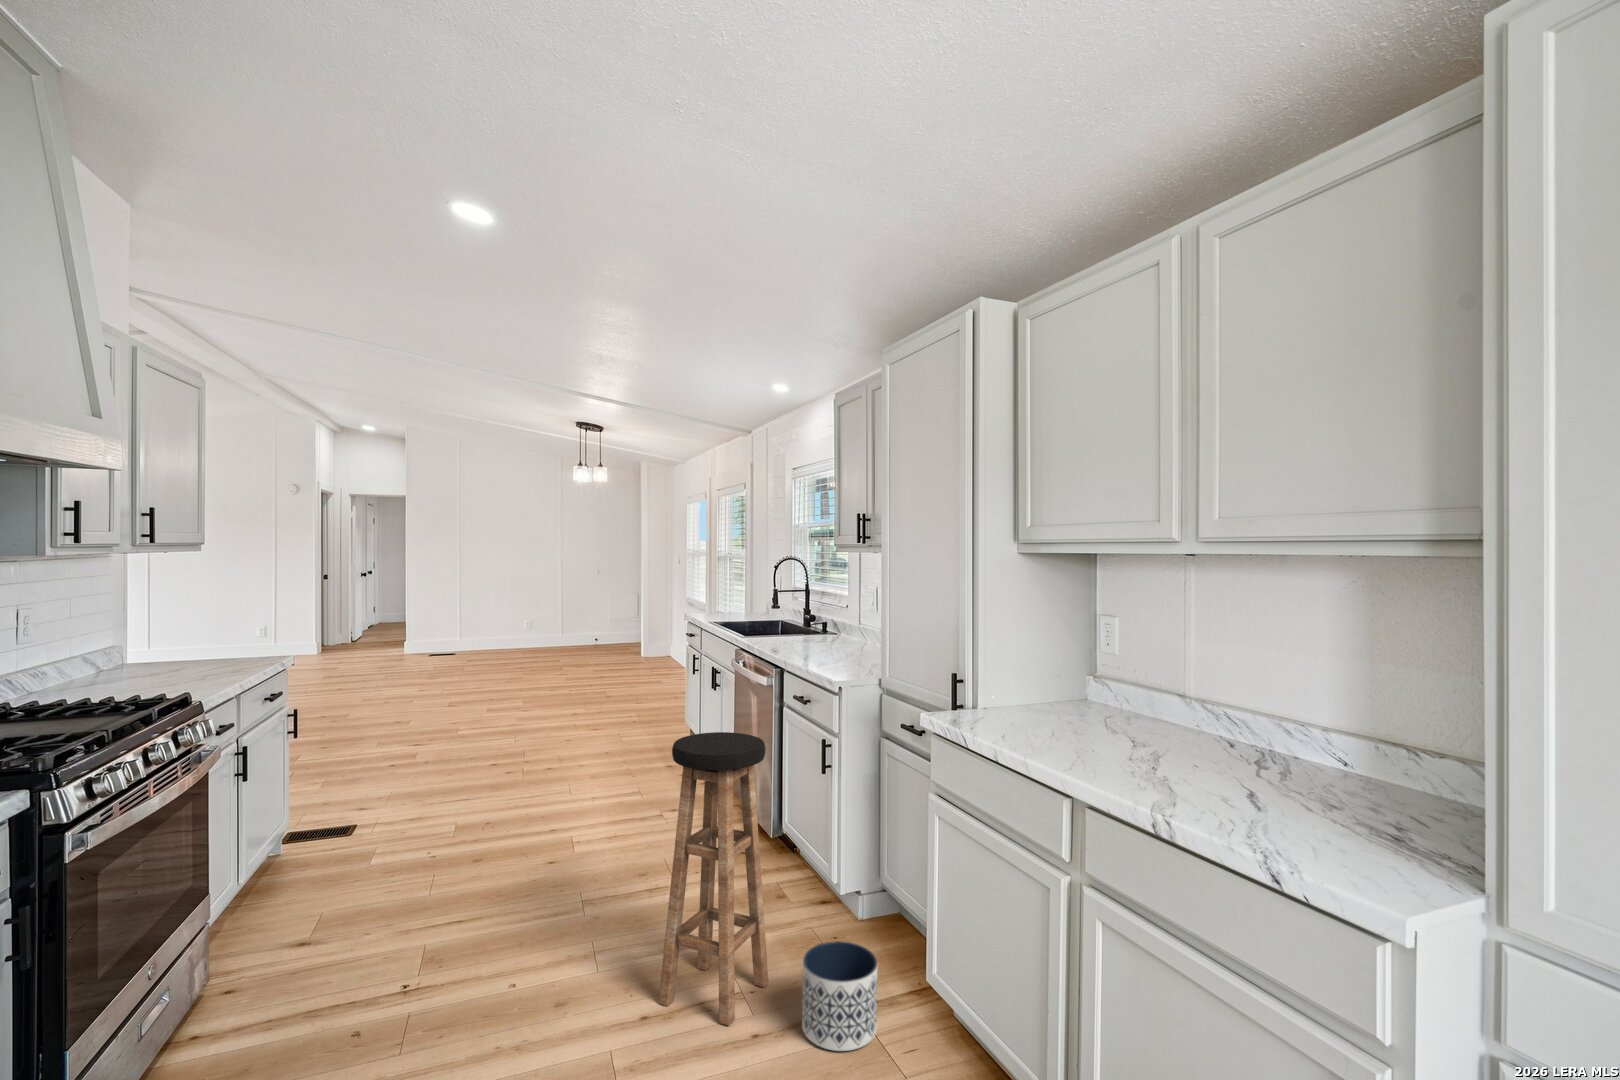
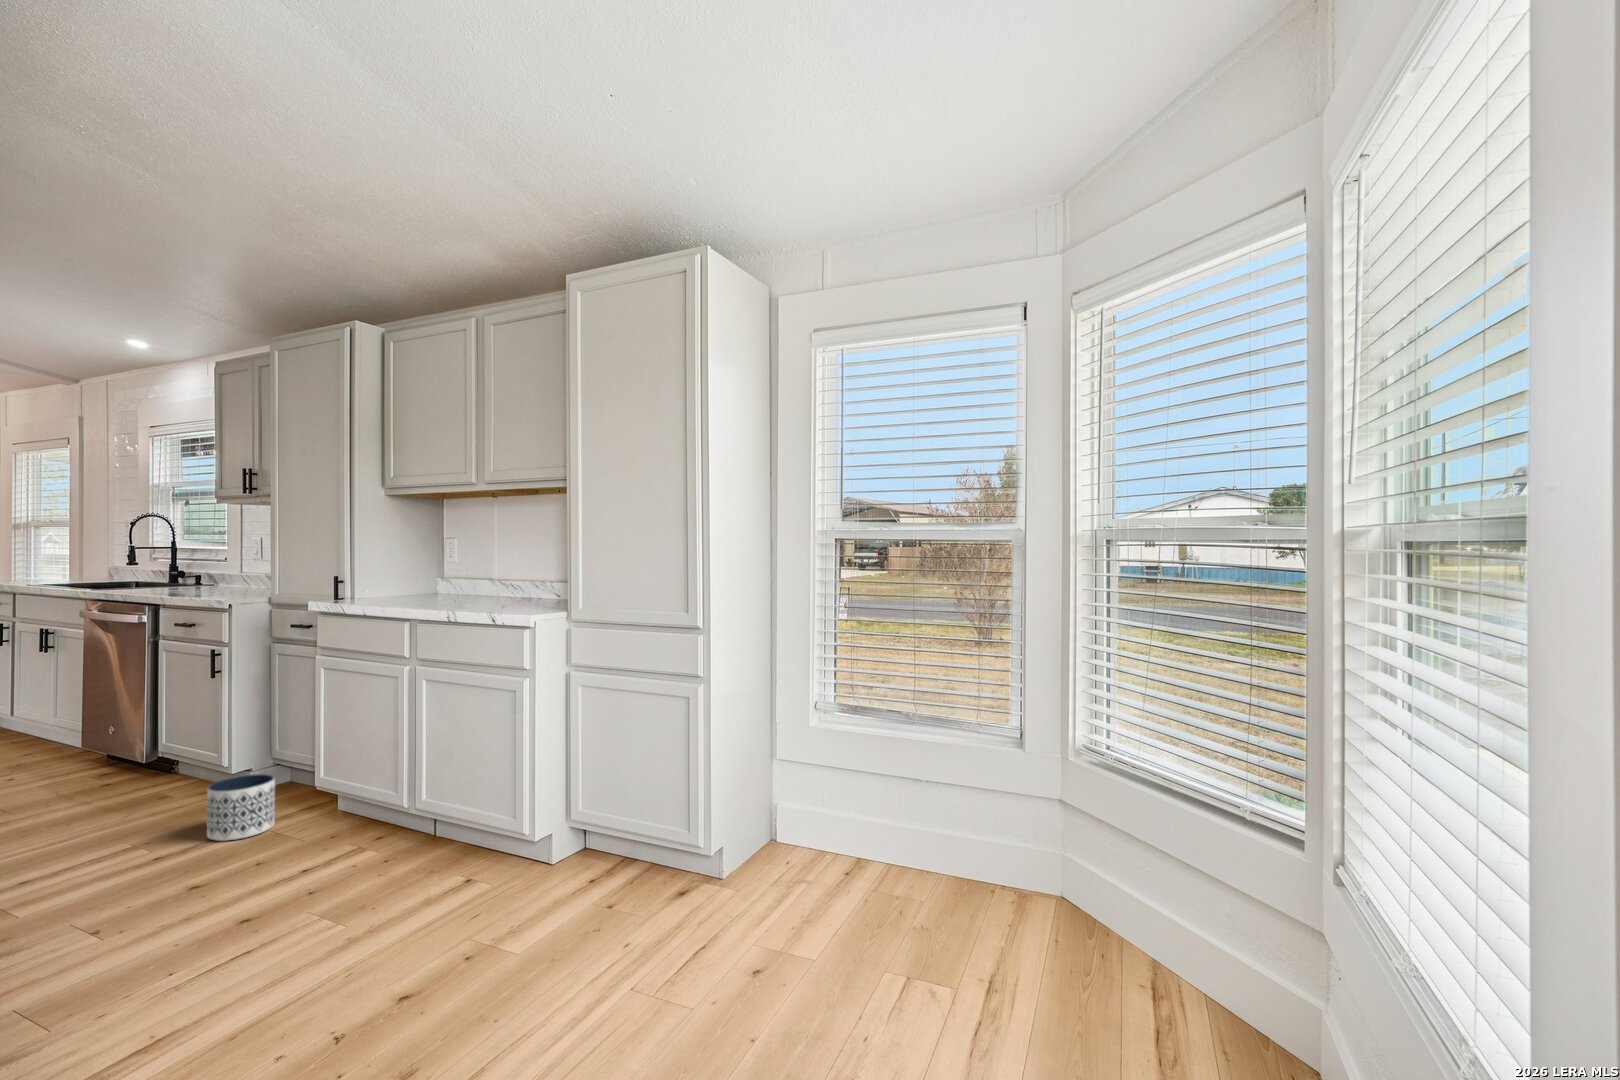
bar stool: present [658,732,768,1026] -> none [50,638,167,861]

